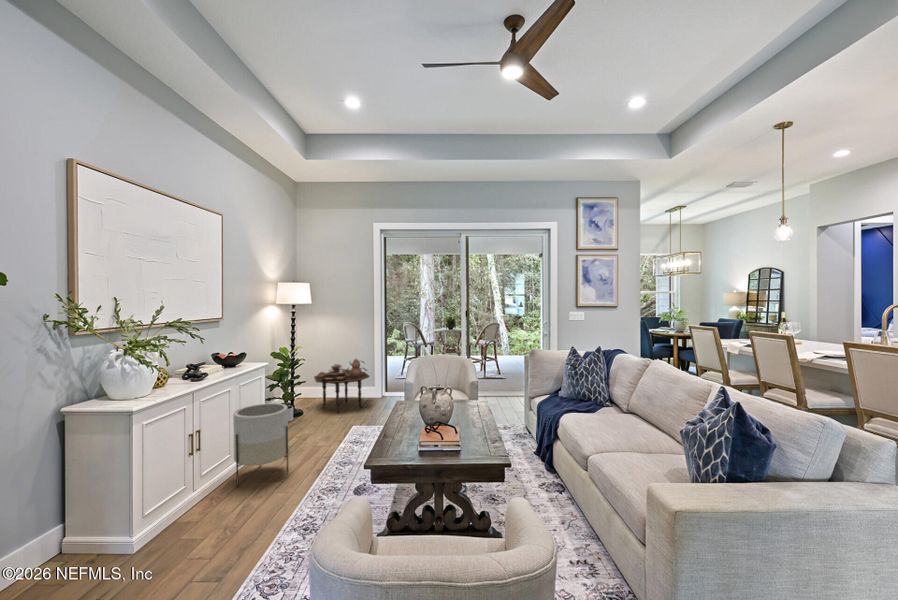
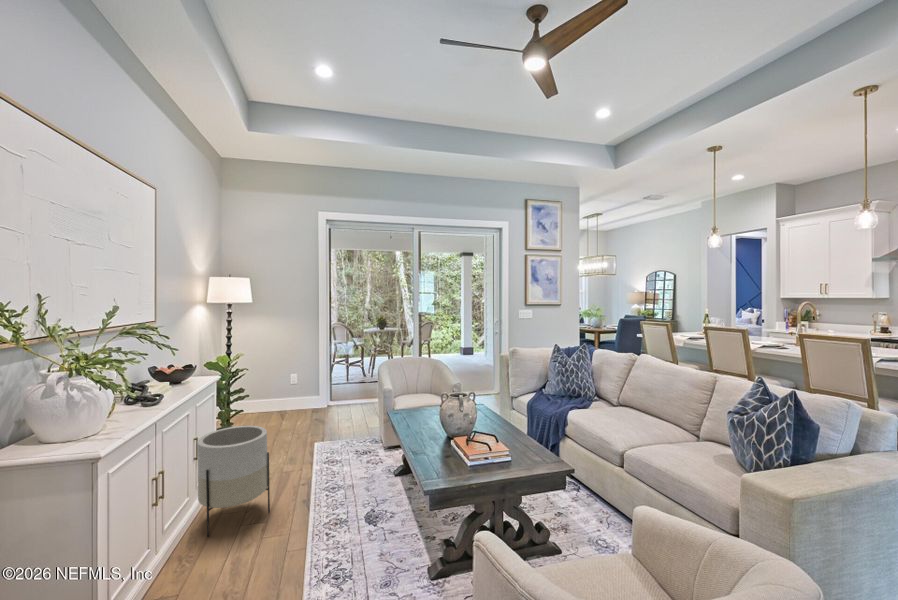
side table: present [314,359,369,414] -> none [253,366,321,431]

